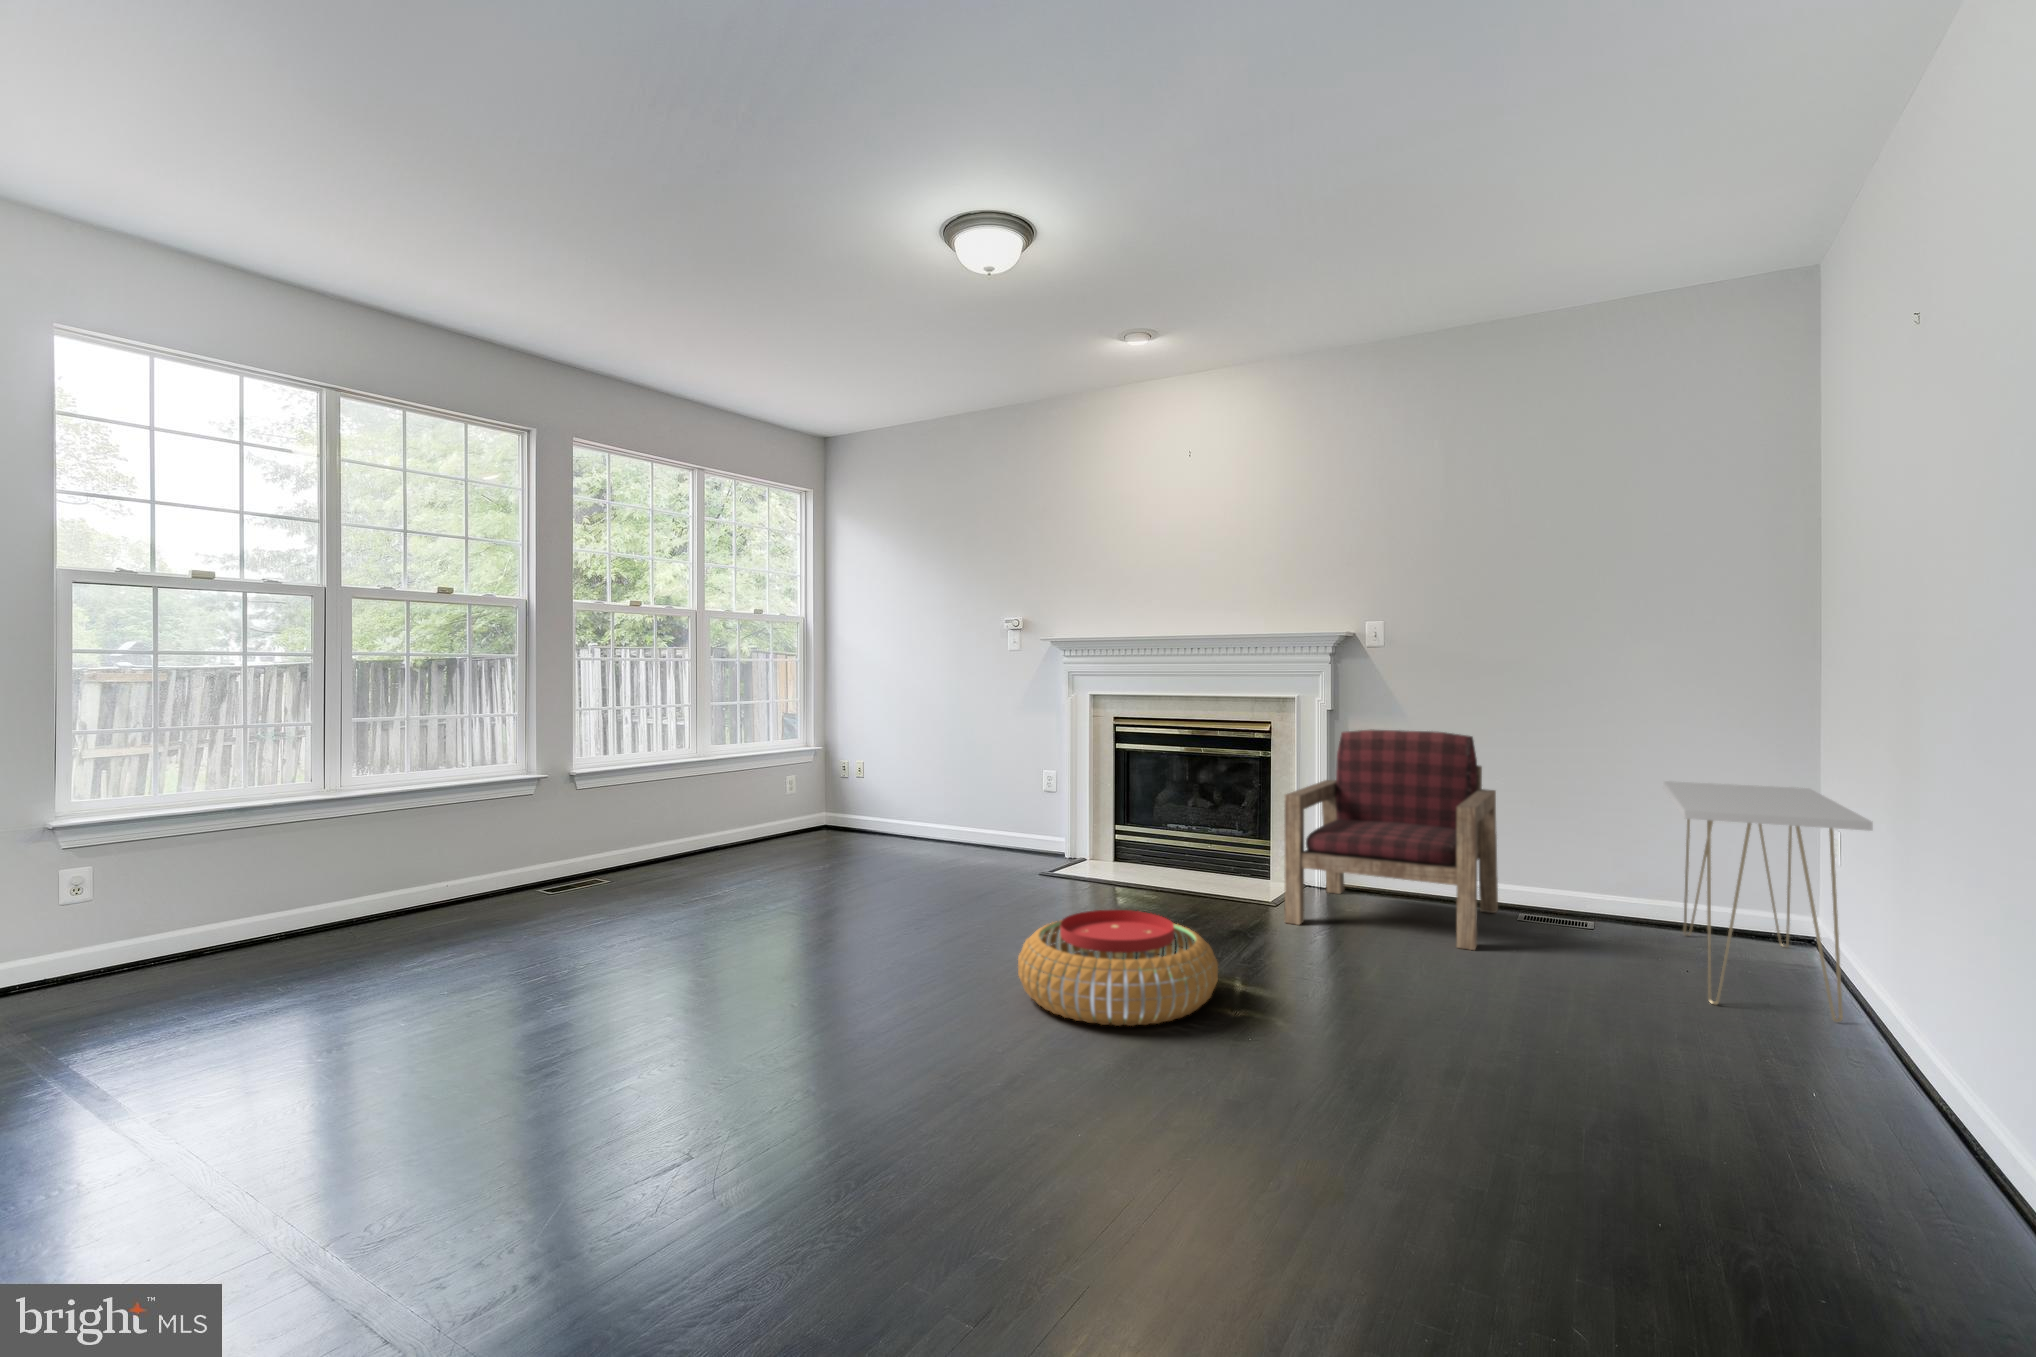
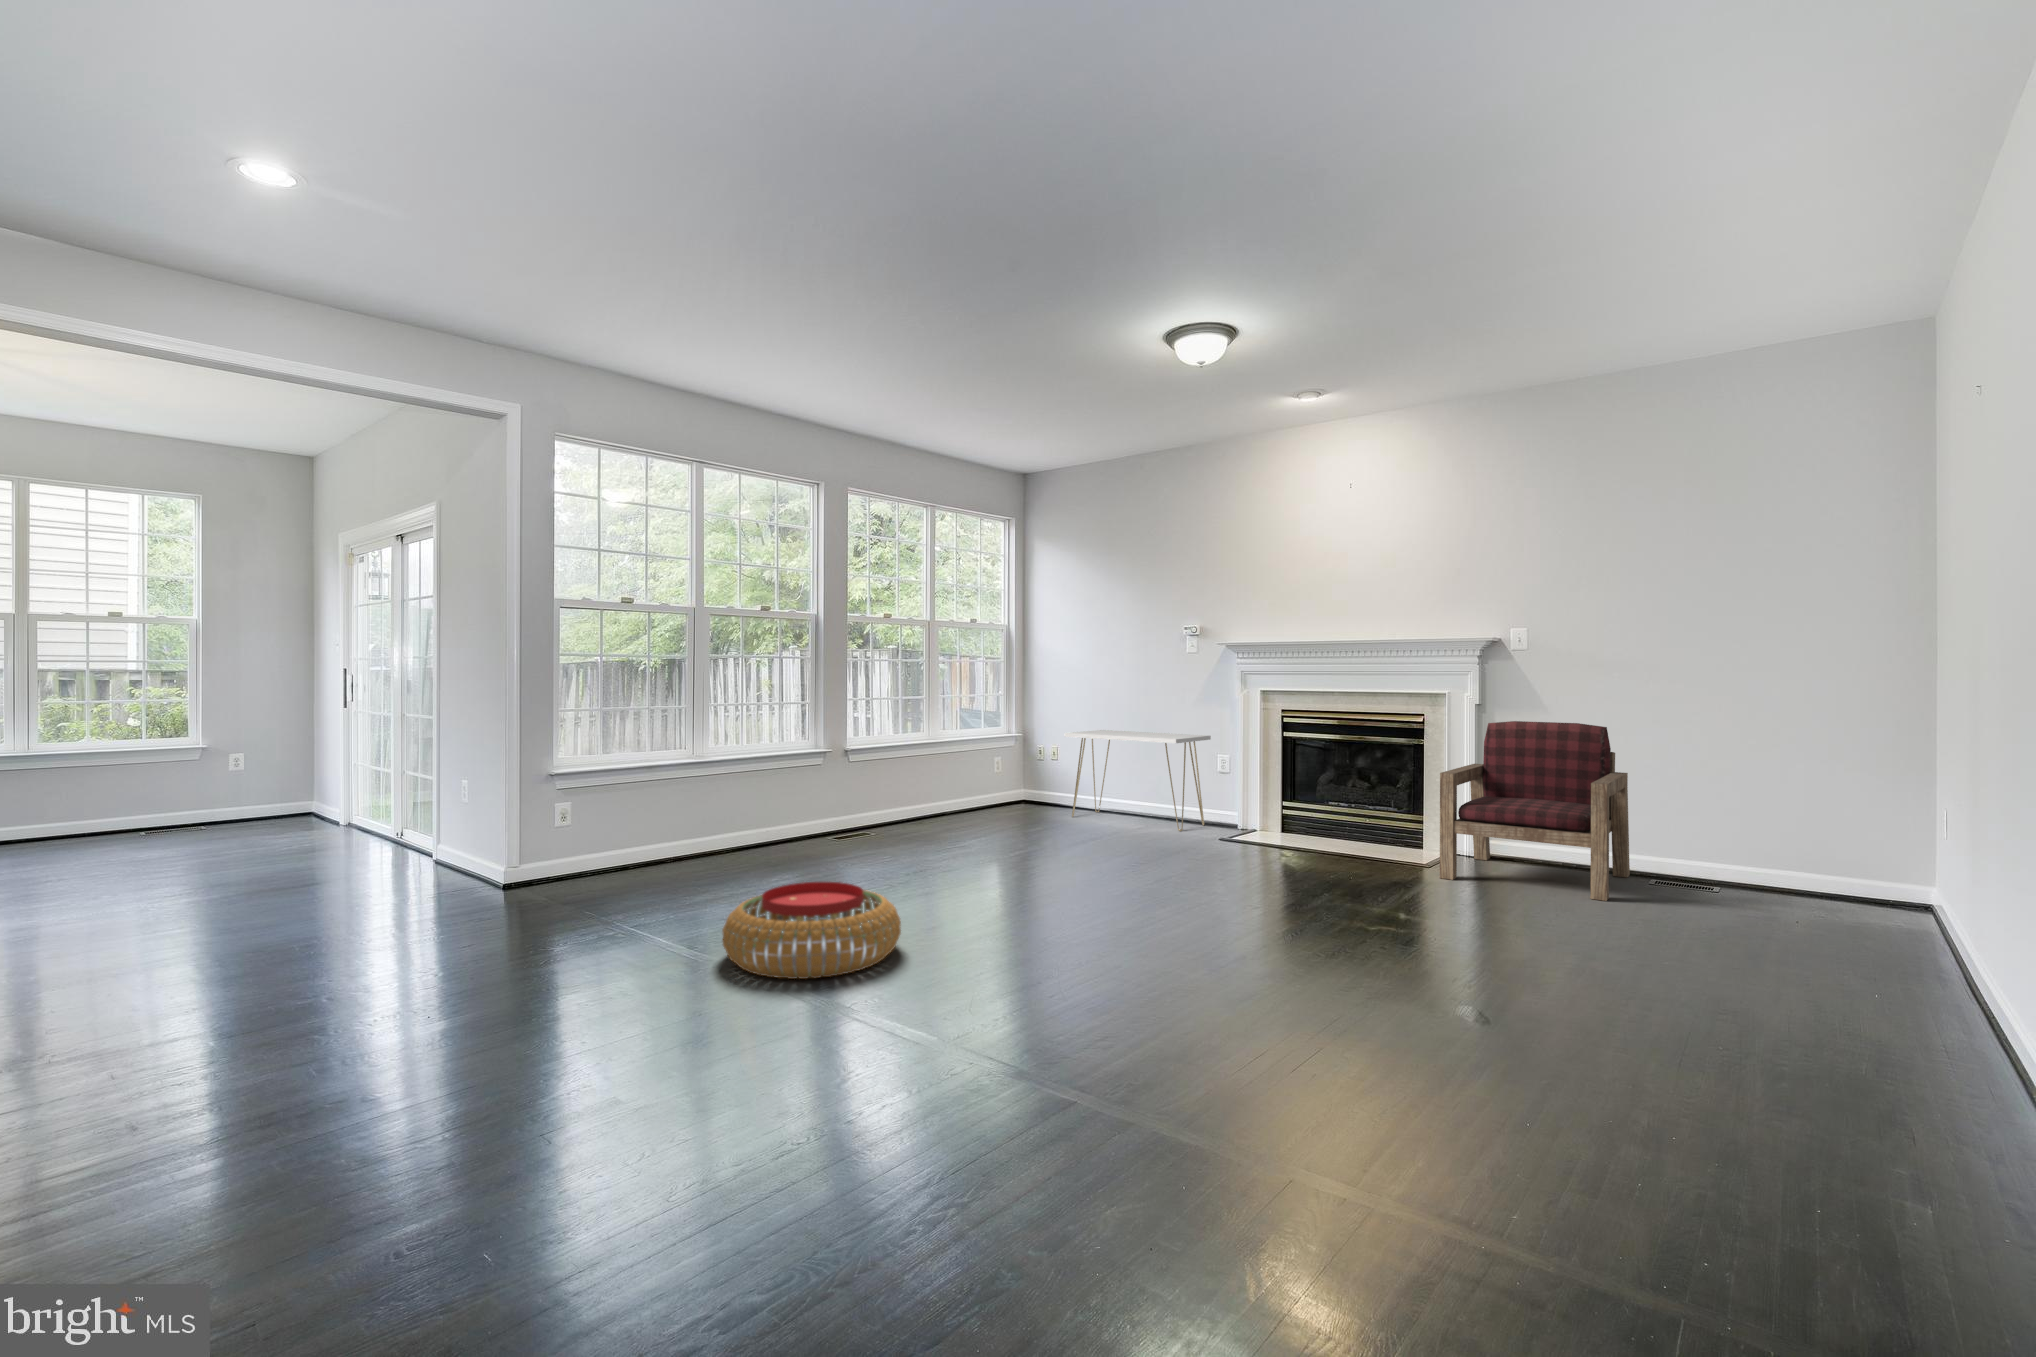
console table: present [1663,781,1873,1022] -> present [1065,730,1211,831]
pouf: present [1018,910,1218,1026] -> present [722,882,901,979]

